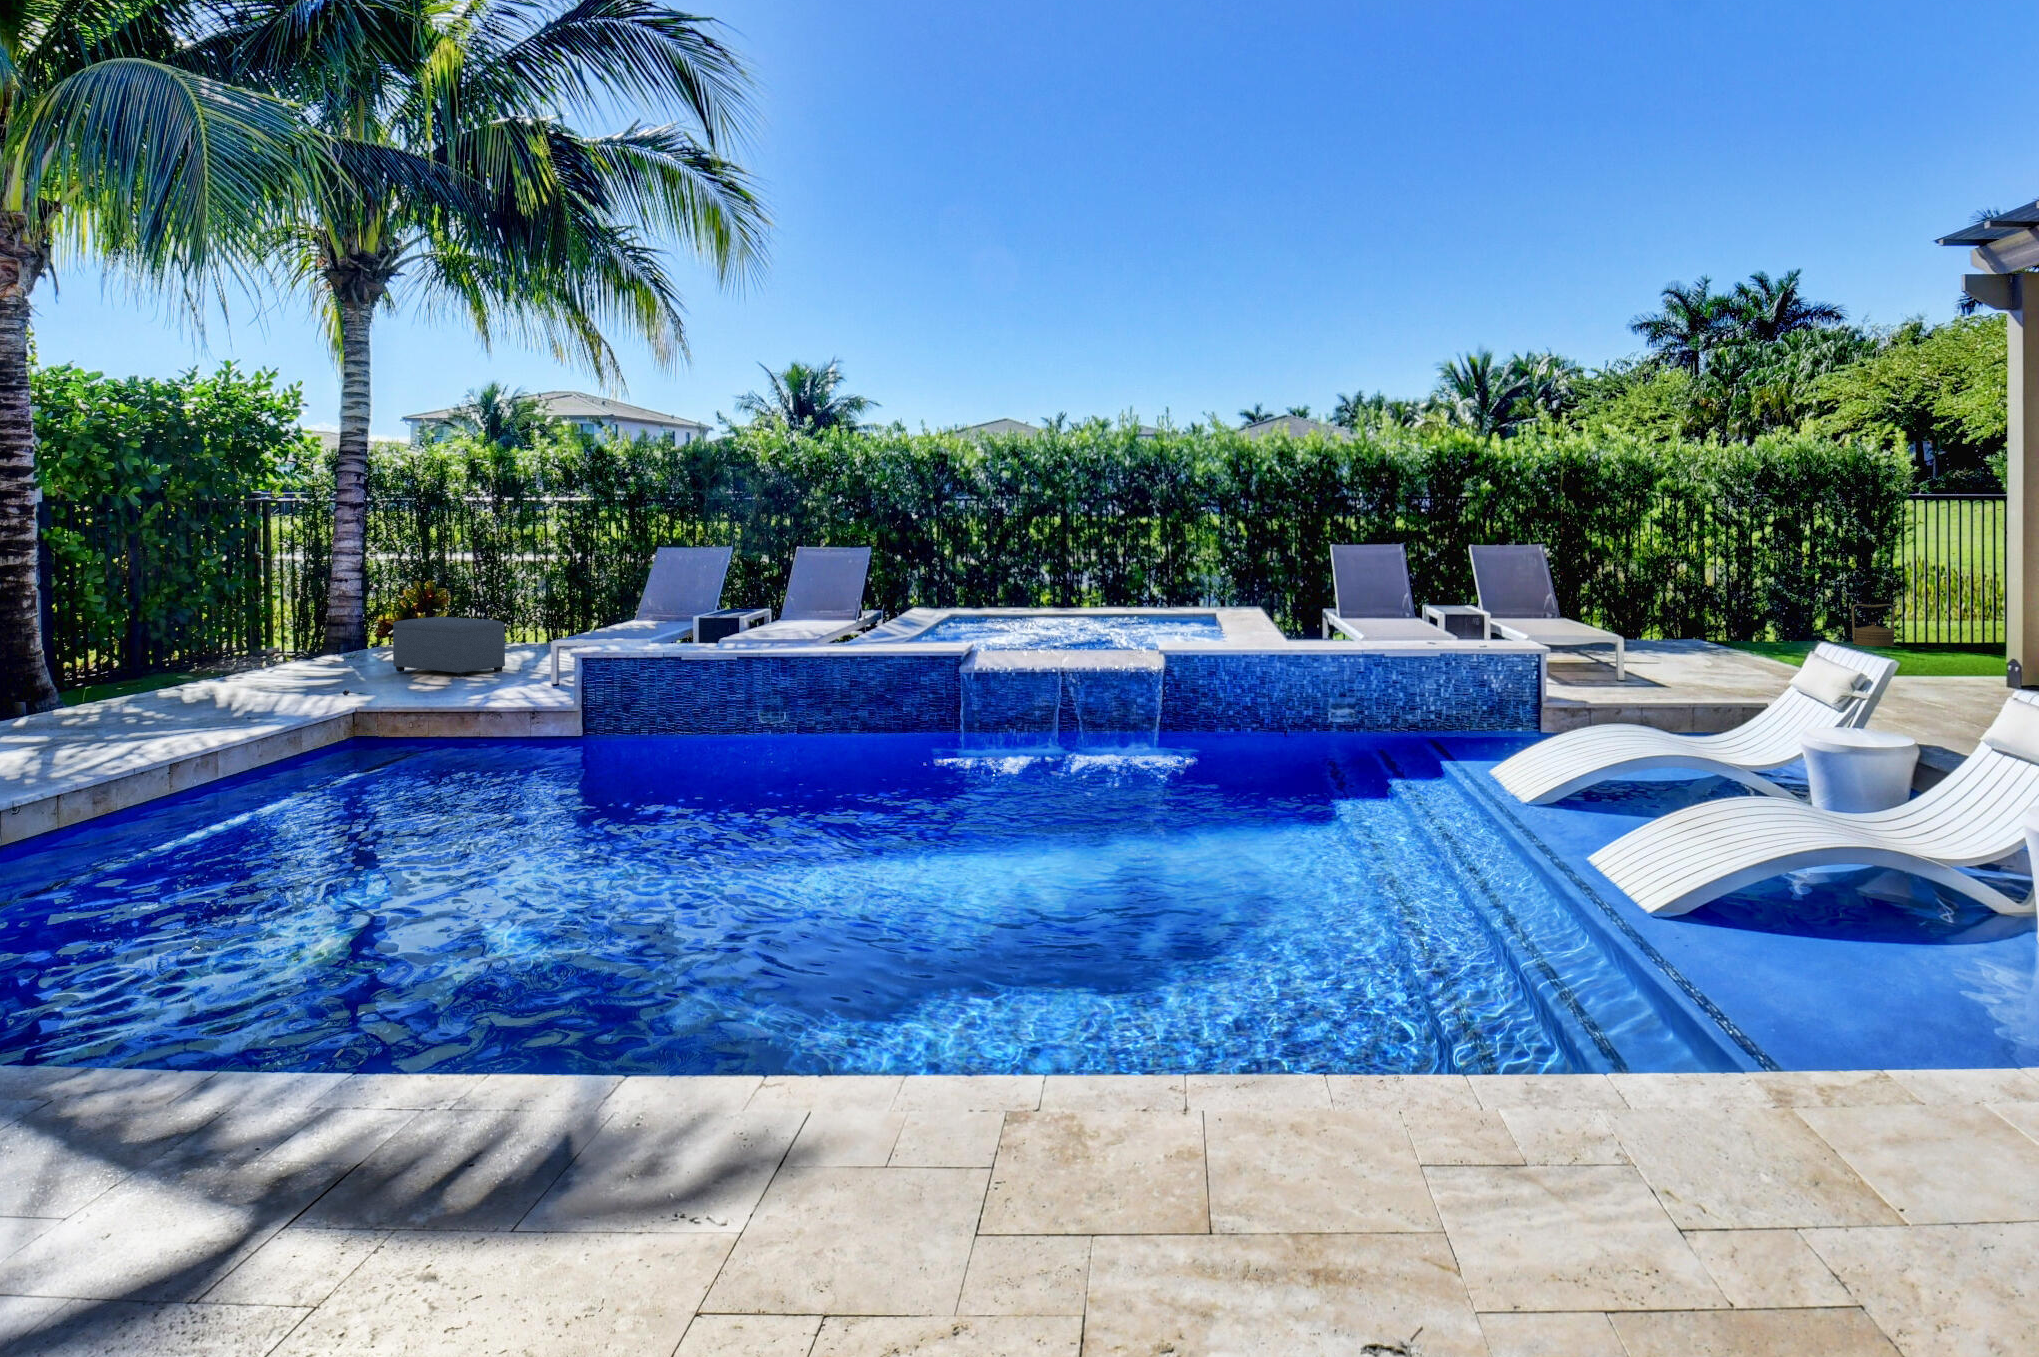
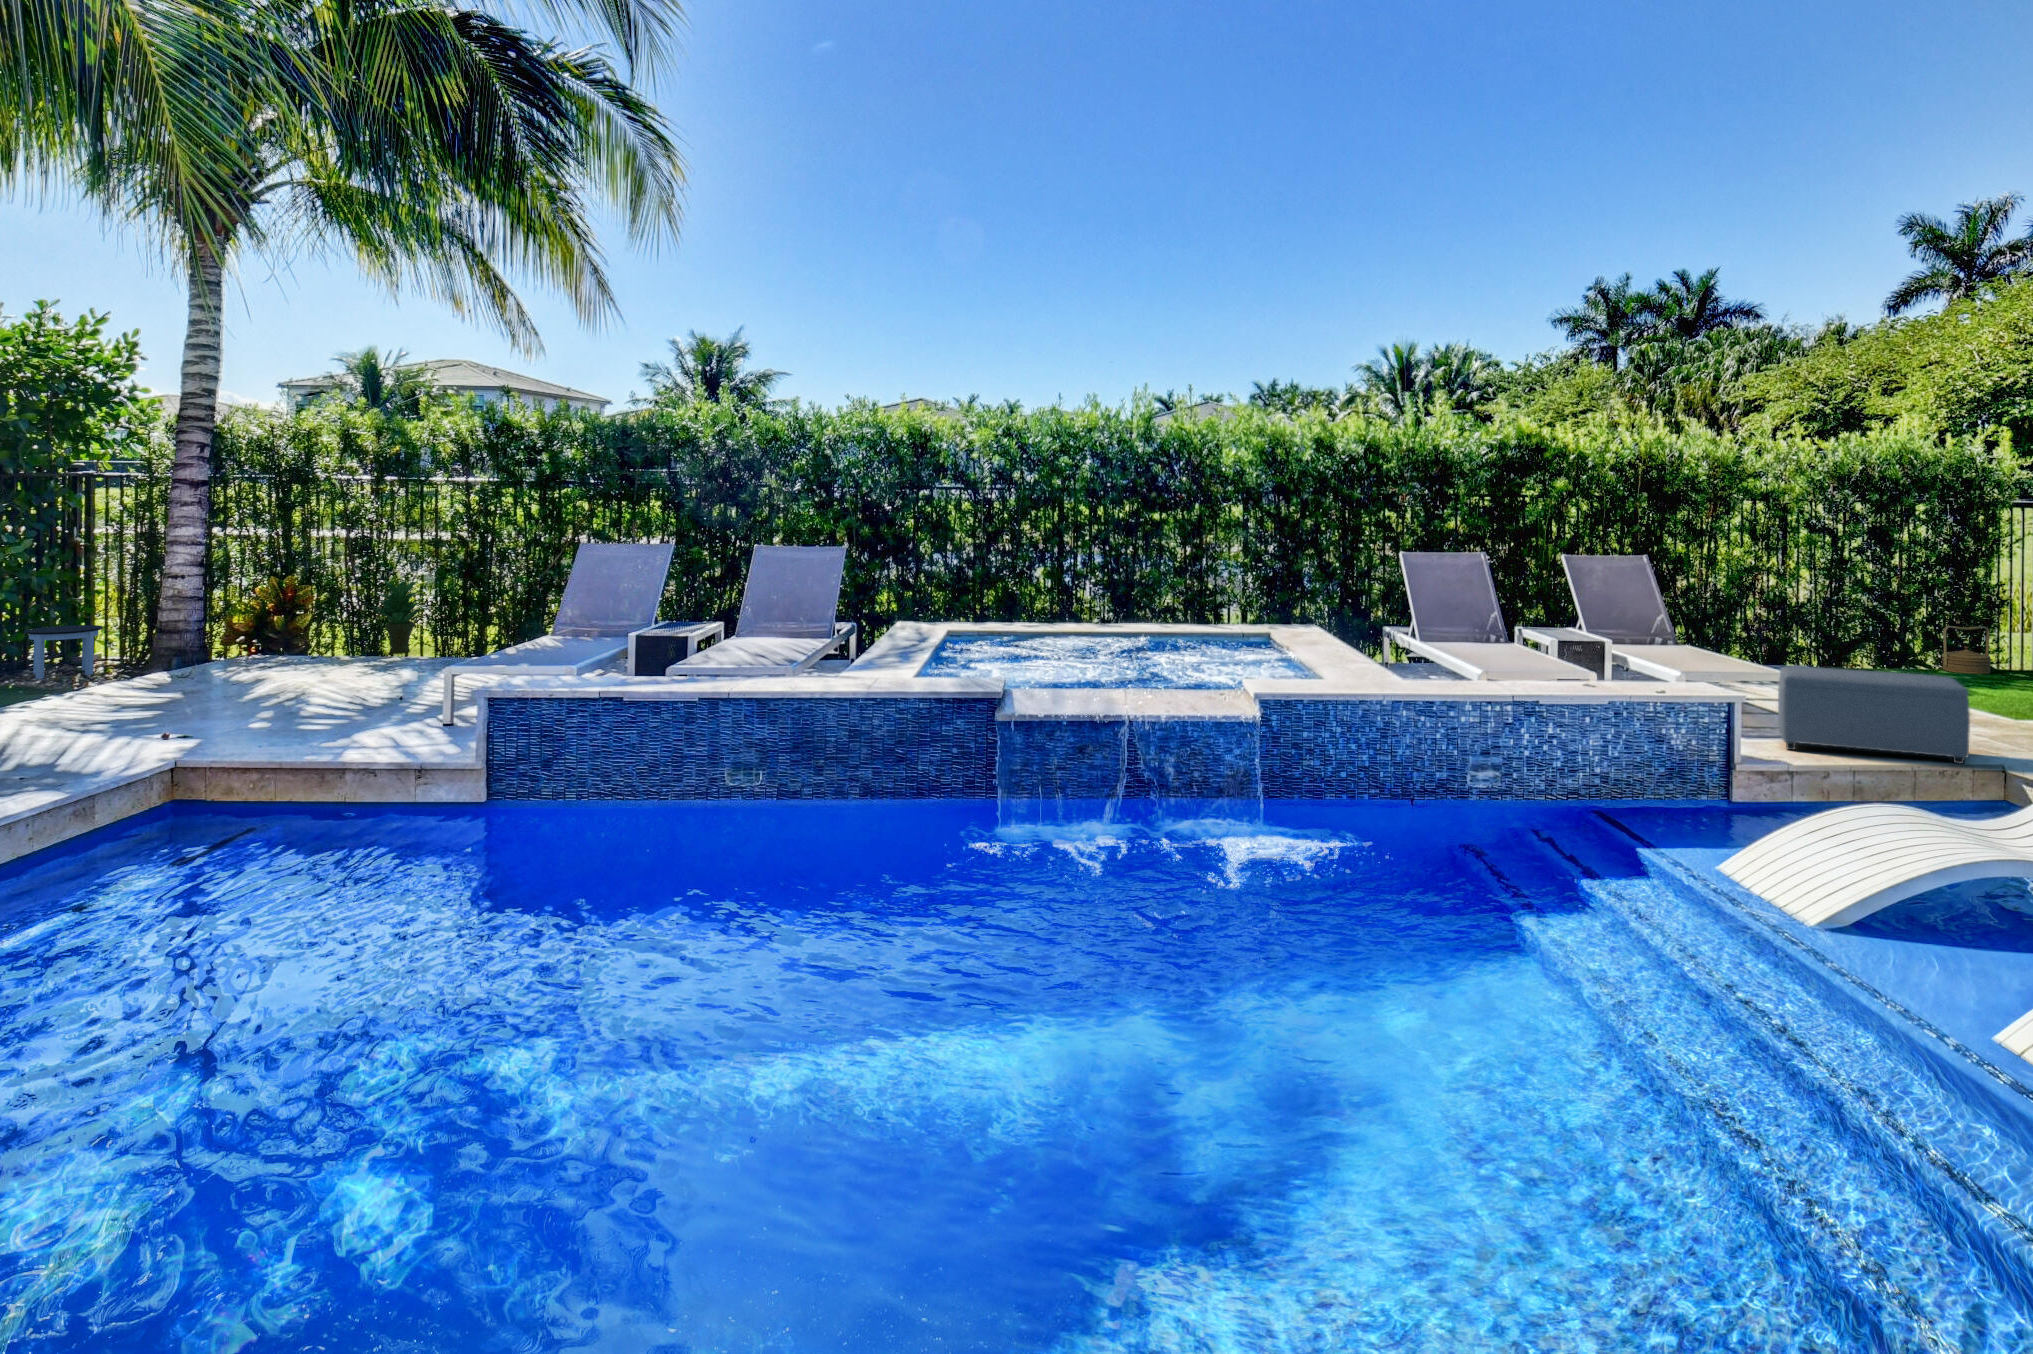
potted plant: none [490,583,541,643] -> present [372,581,427,653]
ottoman: present [393,617,505,677] -> present [1778,666,1970,764]
round table: none [225,620,284,663] -> present [24,625,103,679]

